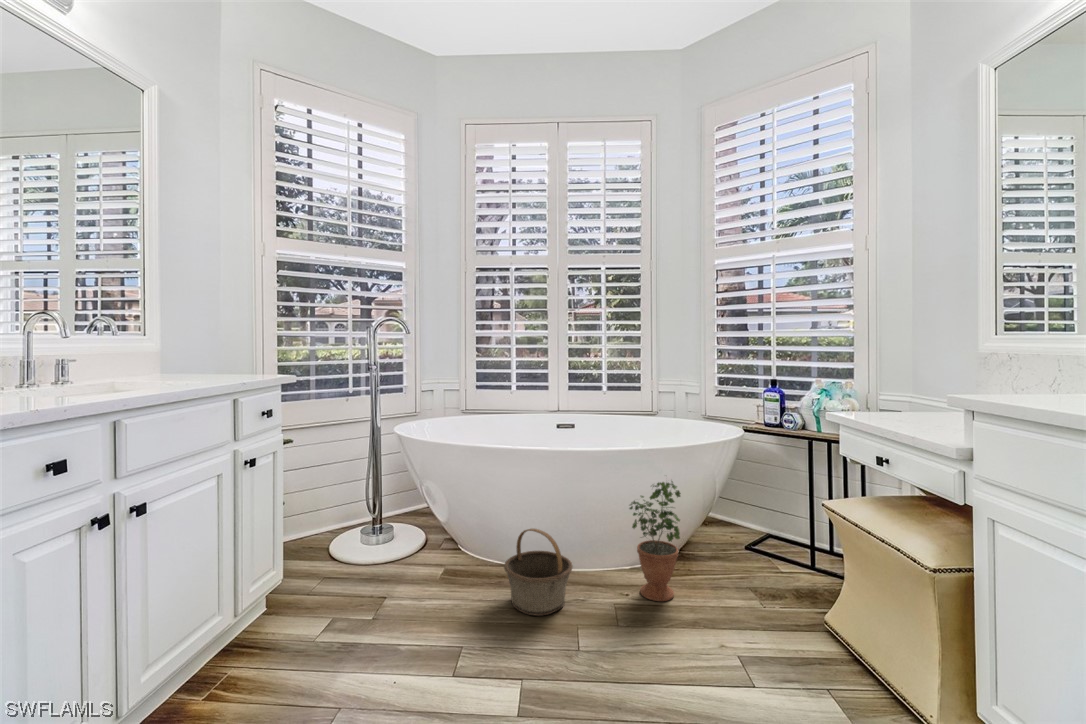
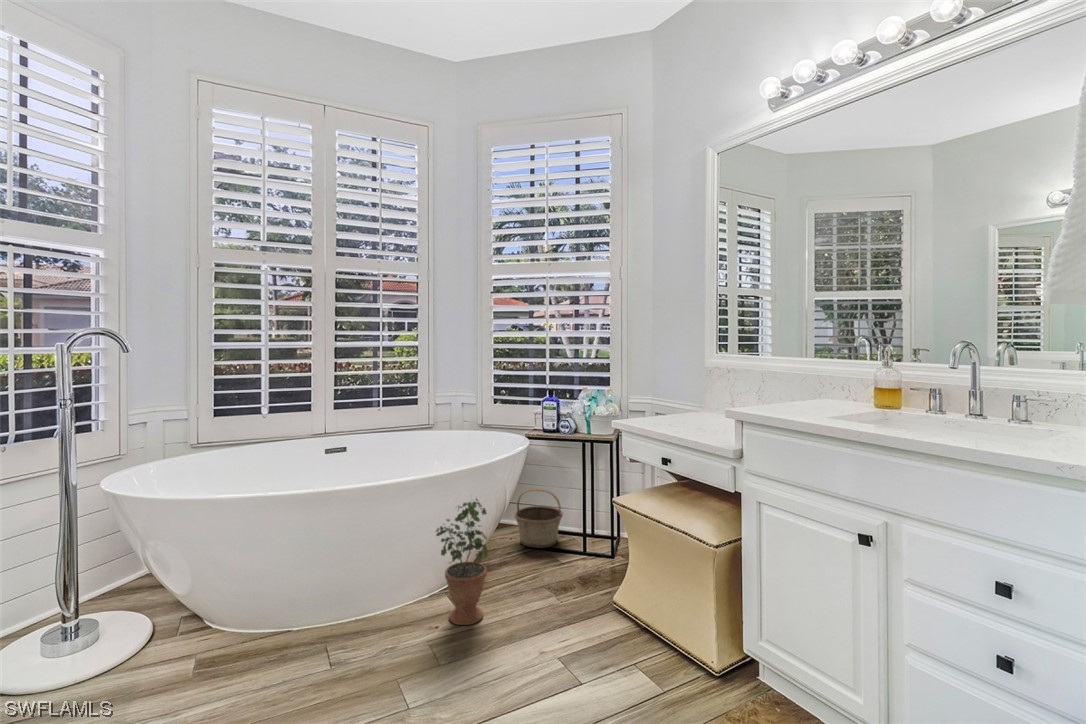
basket: present [504,529,573,616] -> present [514,489,563,548]

